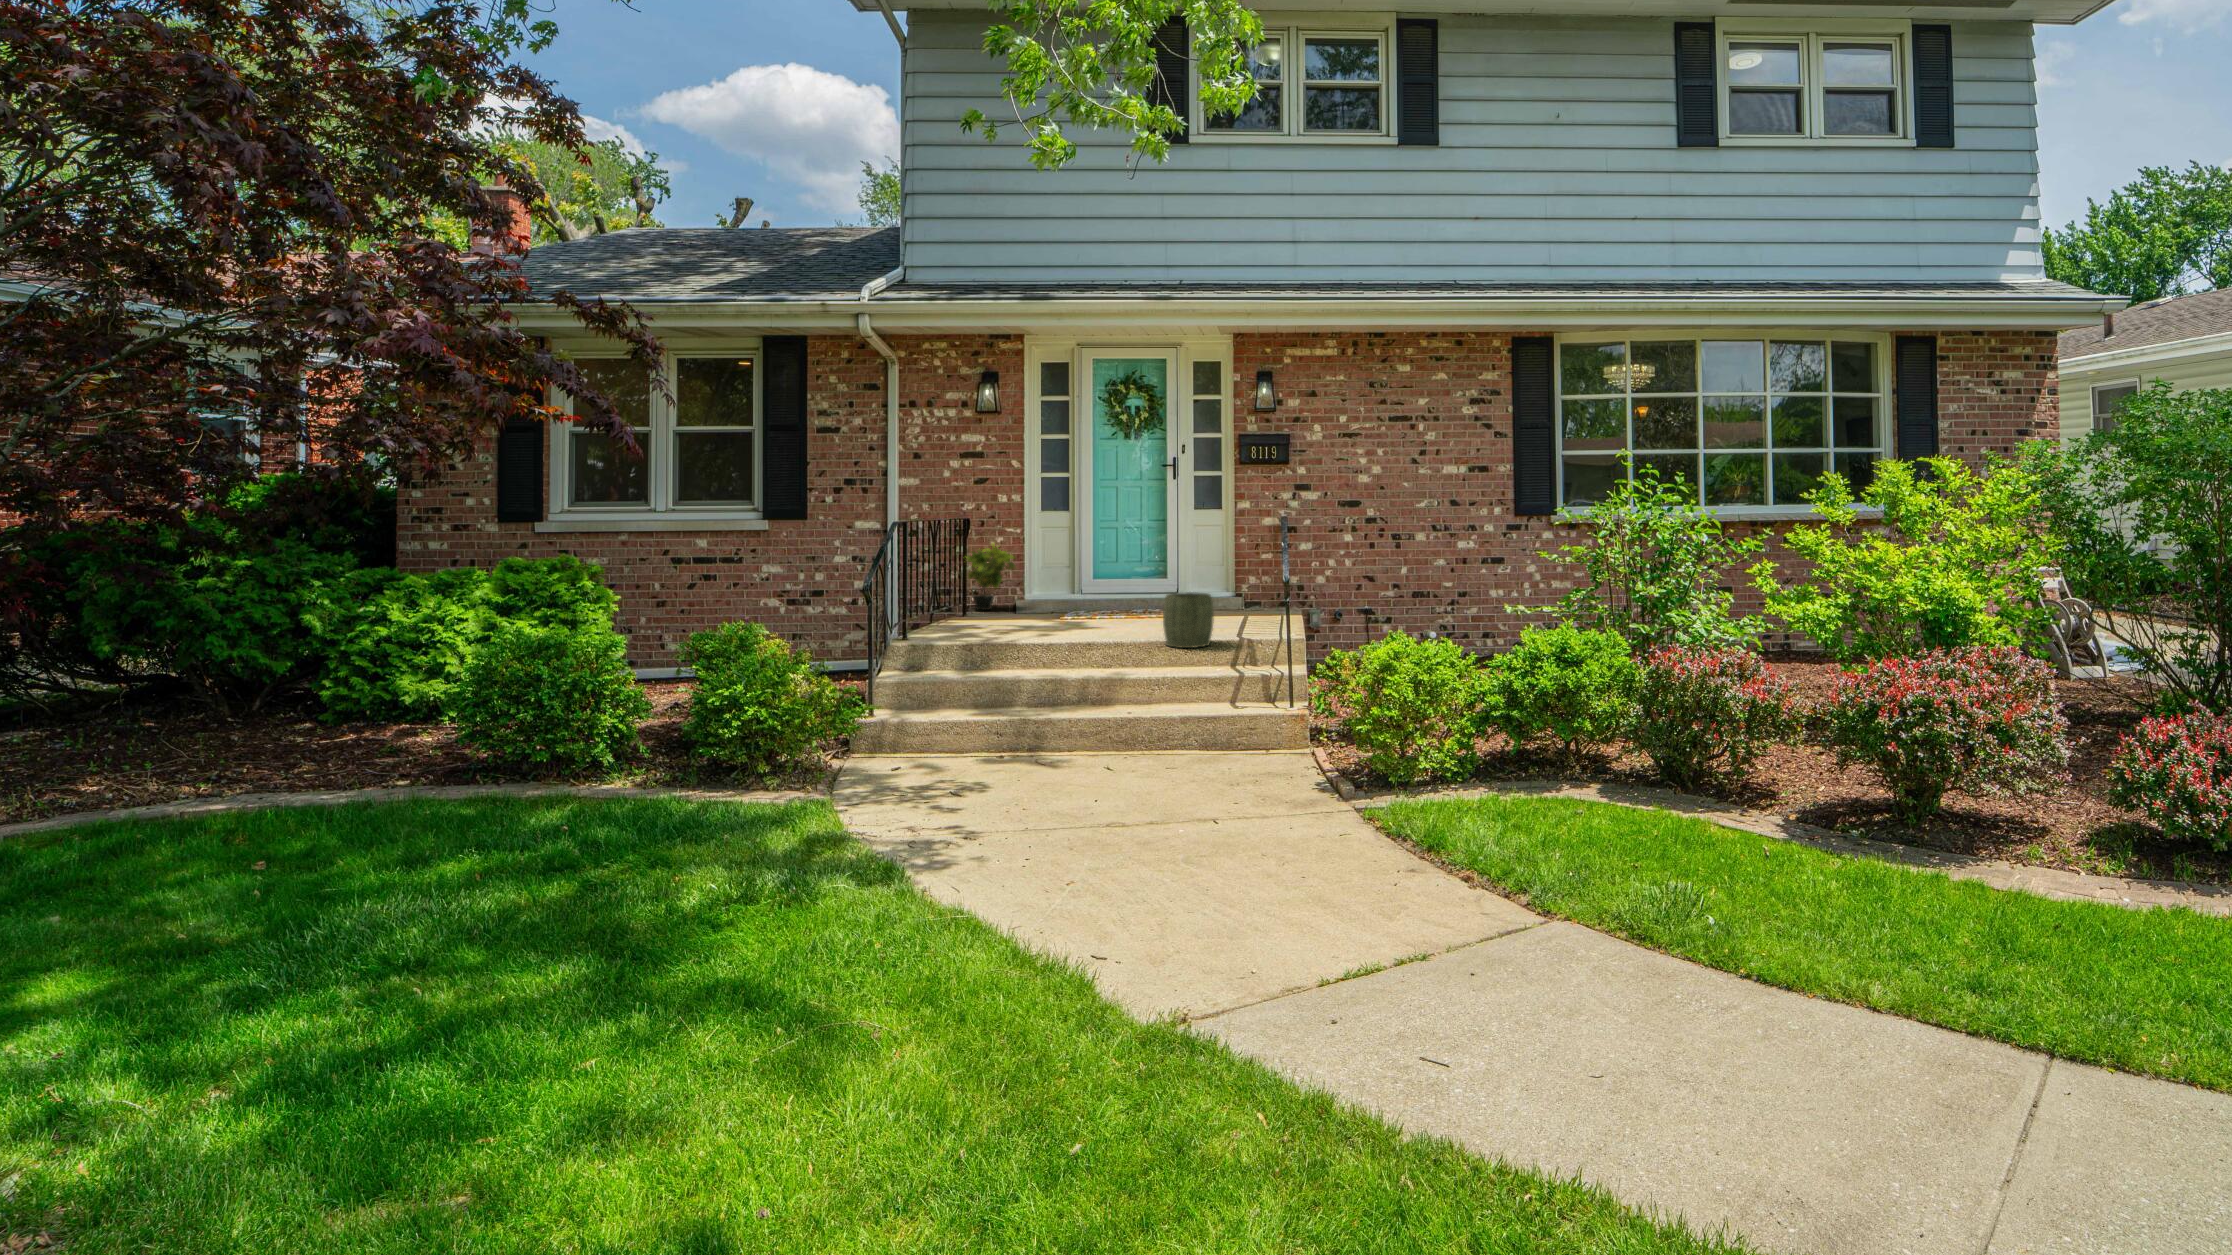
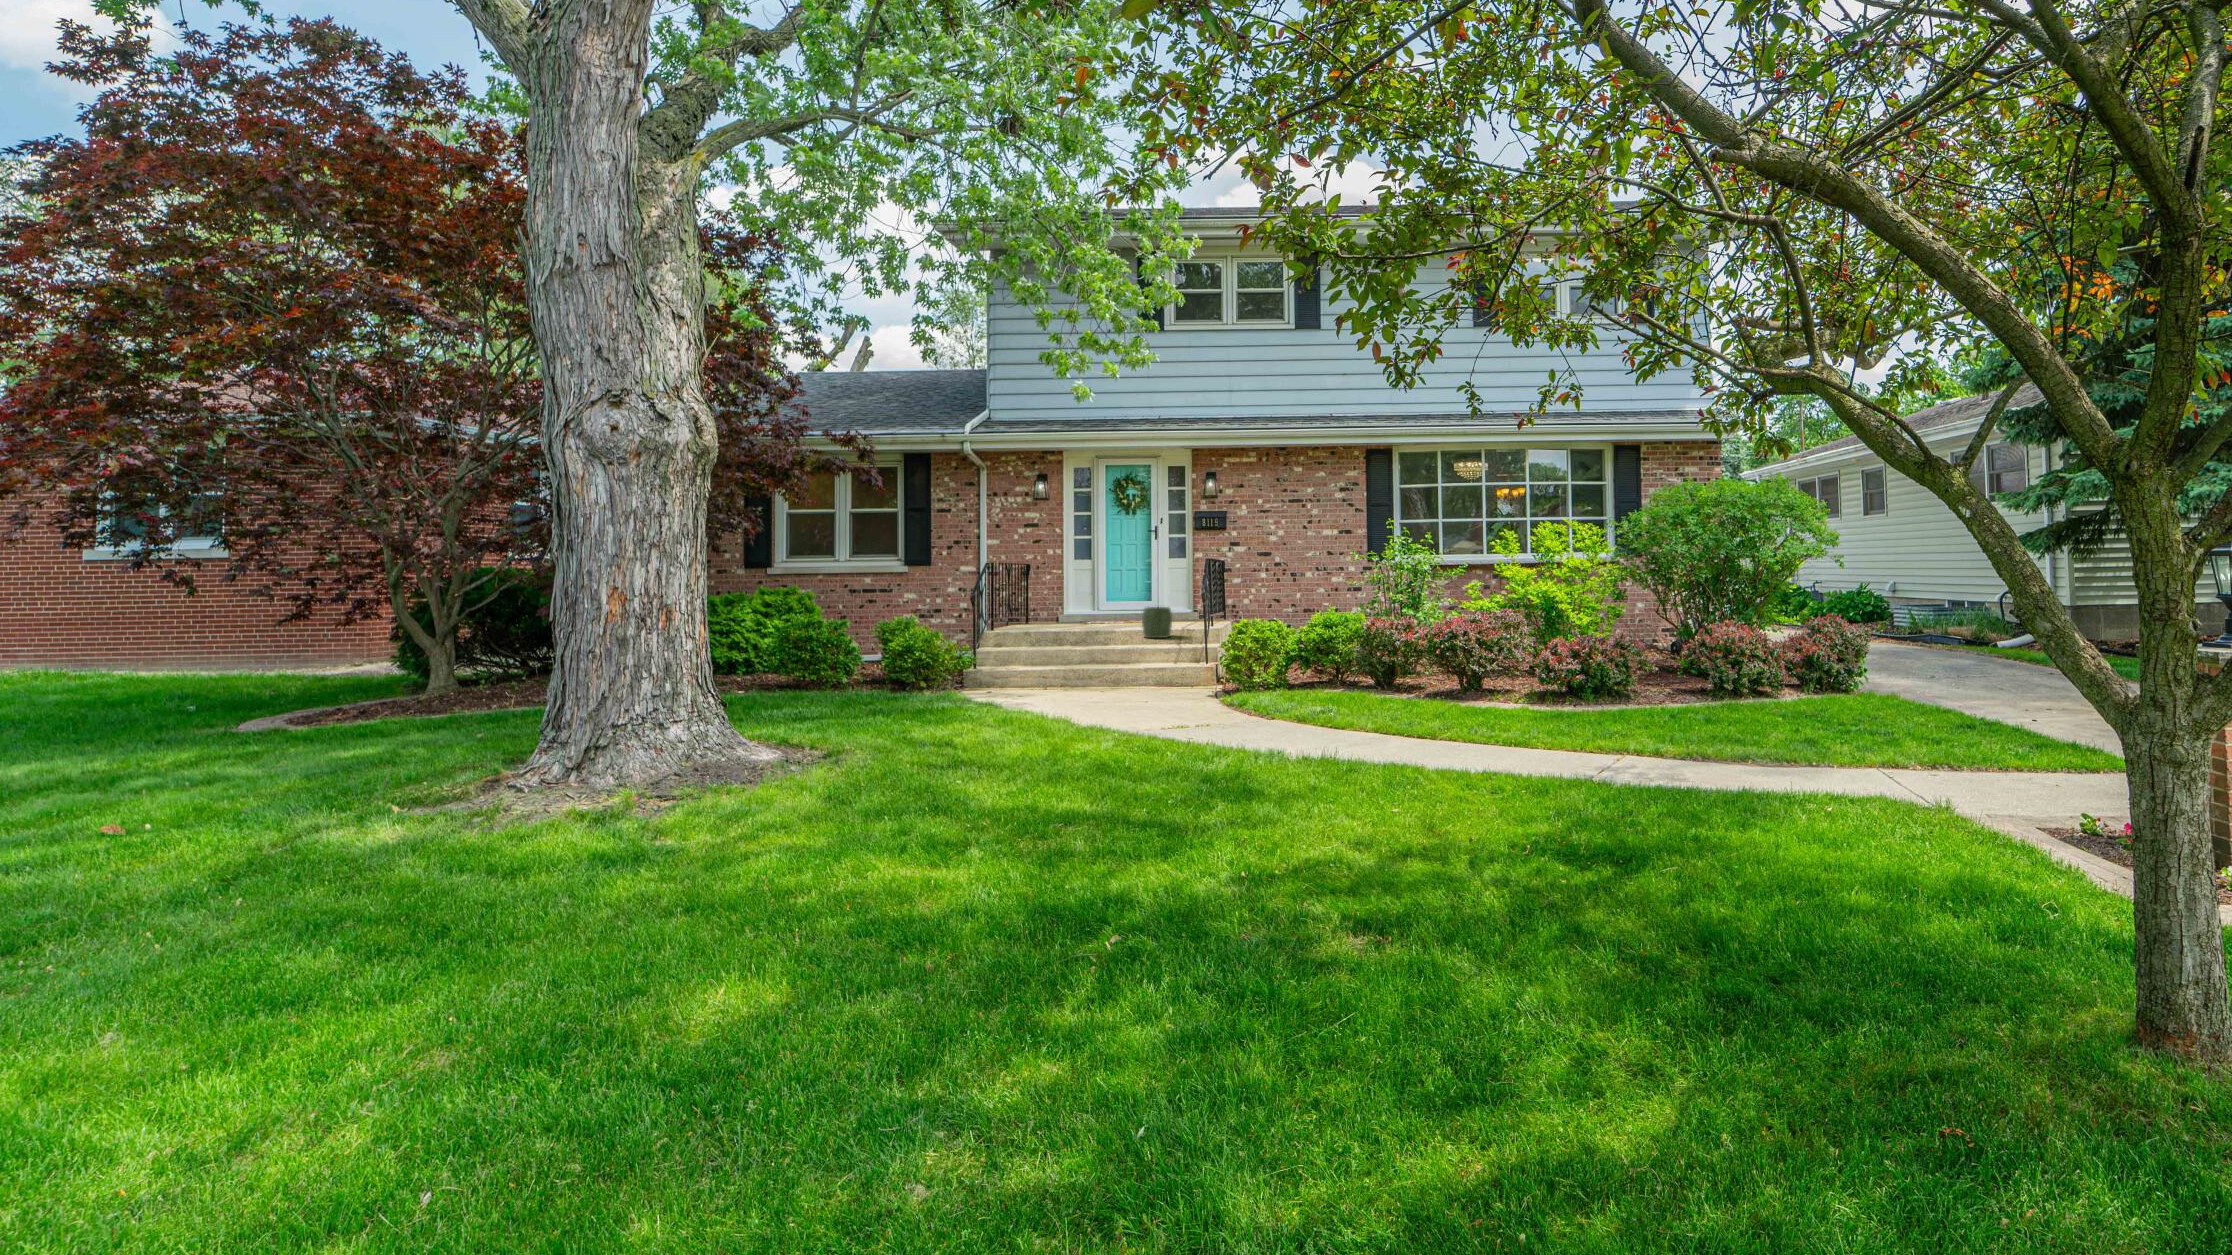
potted plant: present [966,543,1016,610] -> none [1026,579,1059,620]

